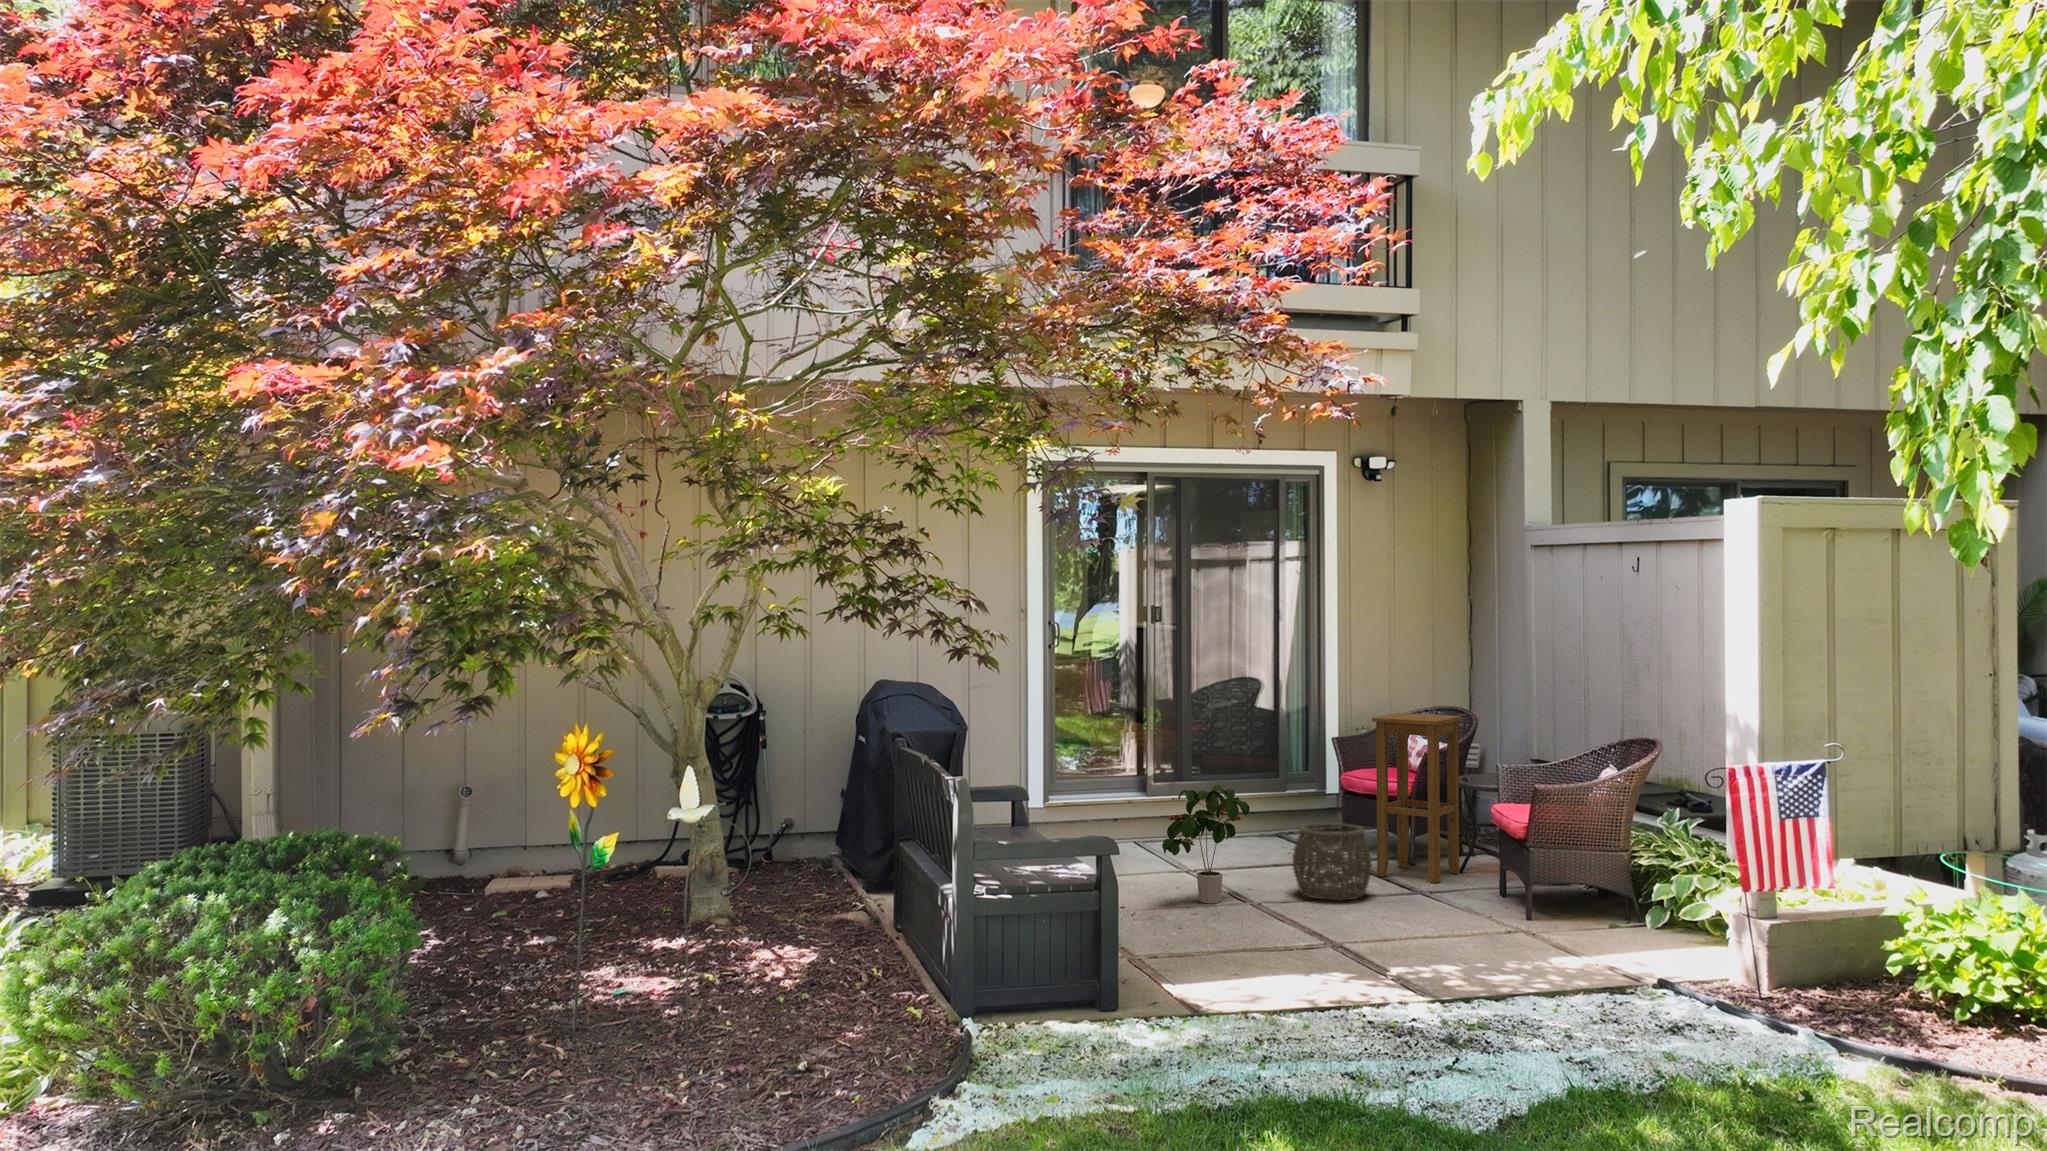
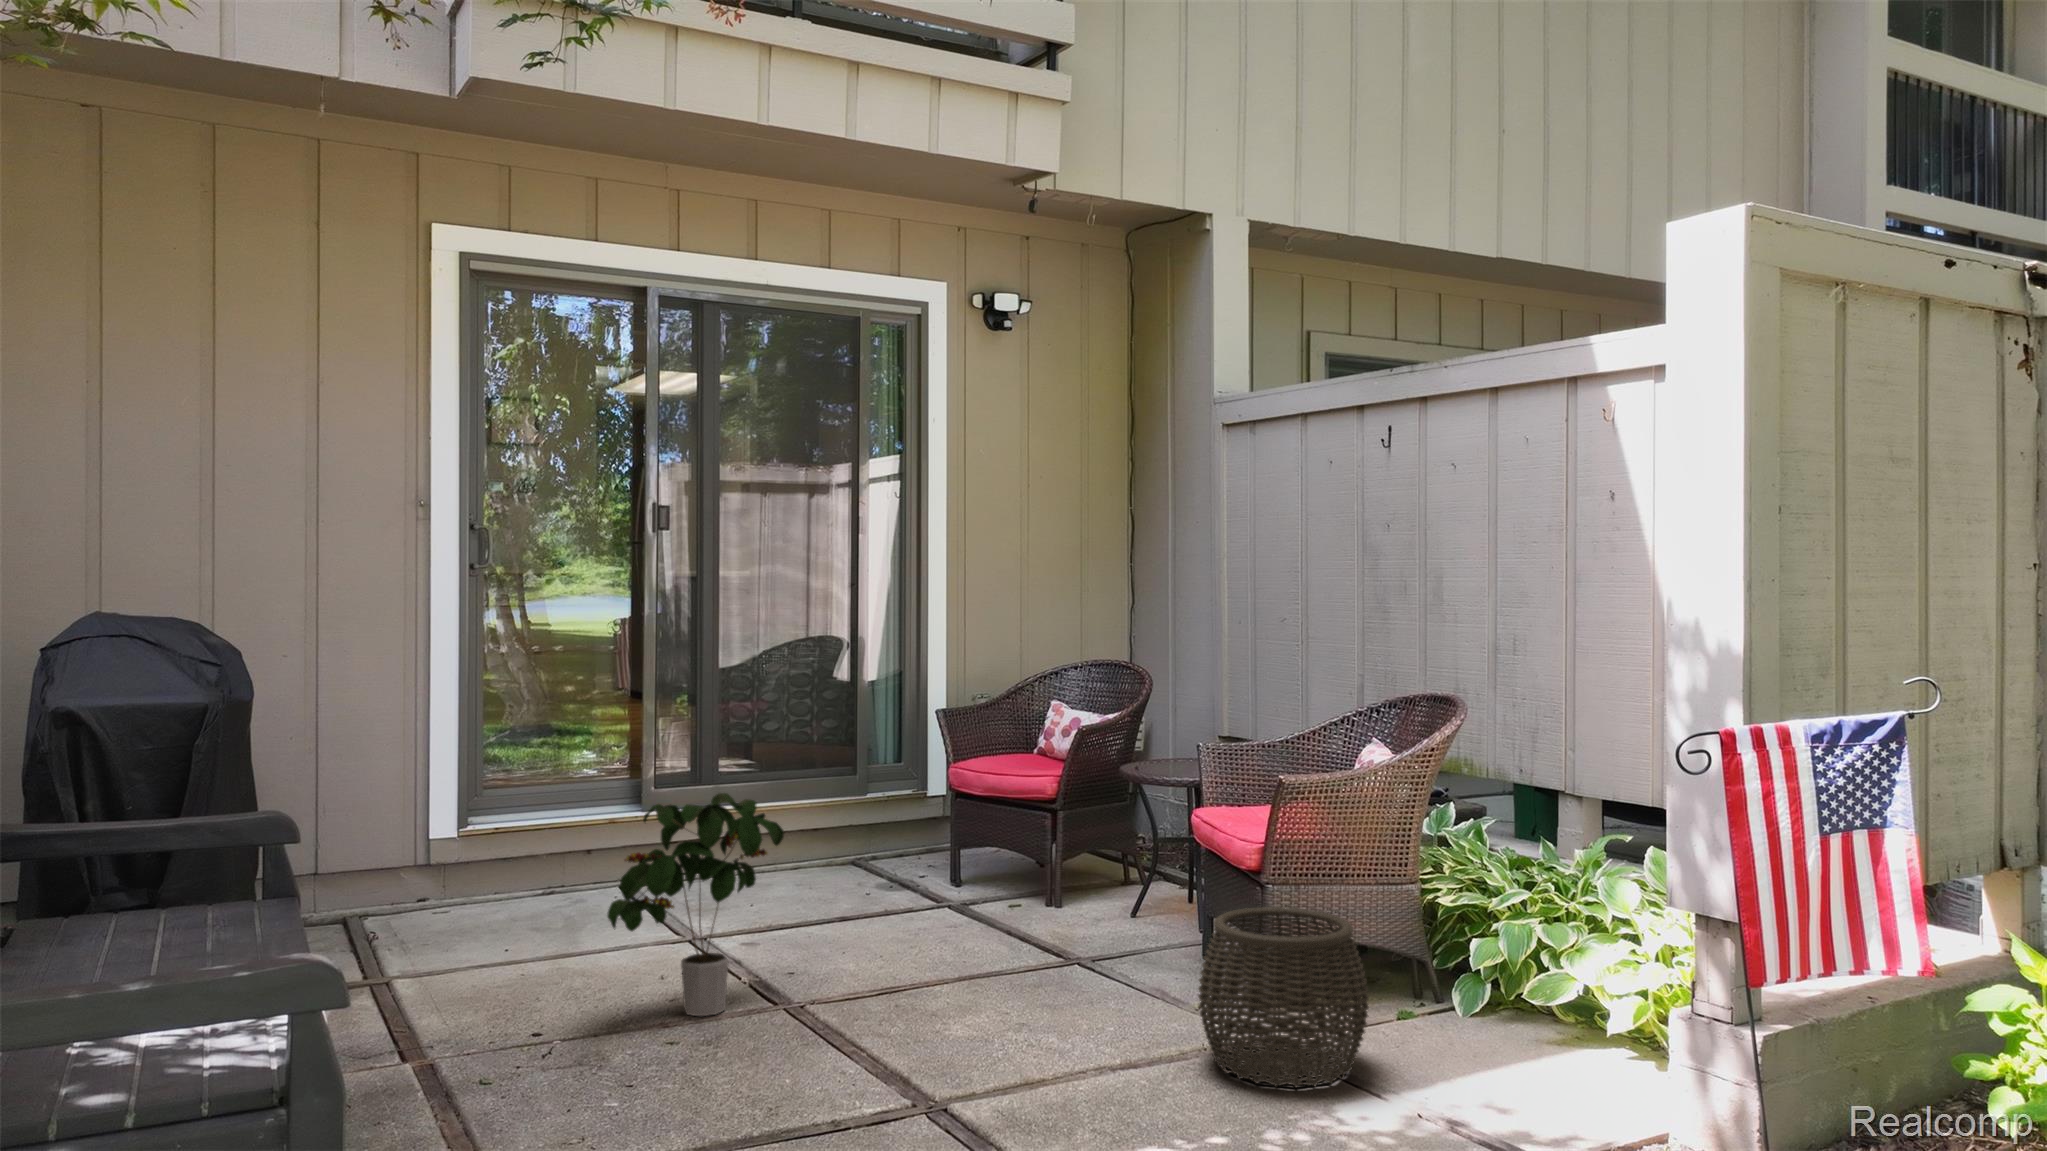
stool: present [1372,713,1462,883] -> none [999,665,1139,943]
woven basket: present [1292,823,1372,901] -> present [1198,907,1369,1087]

